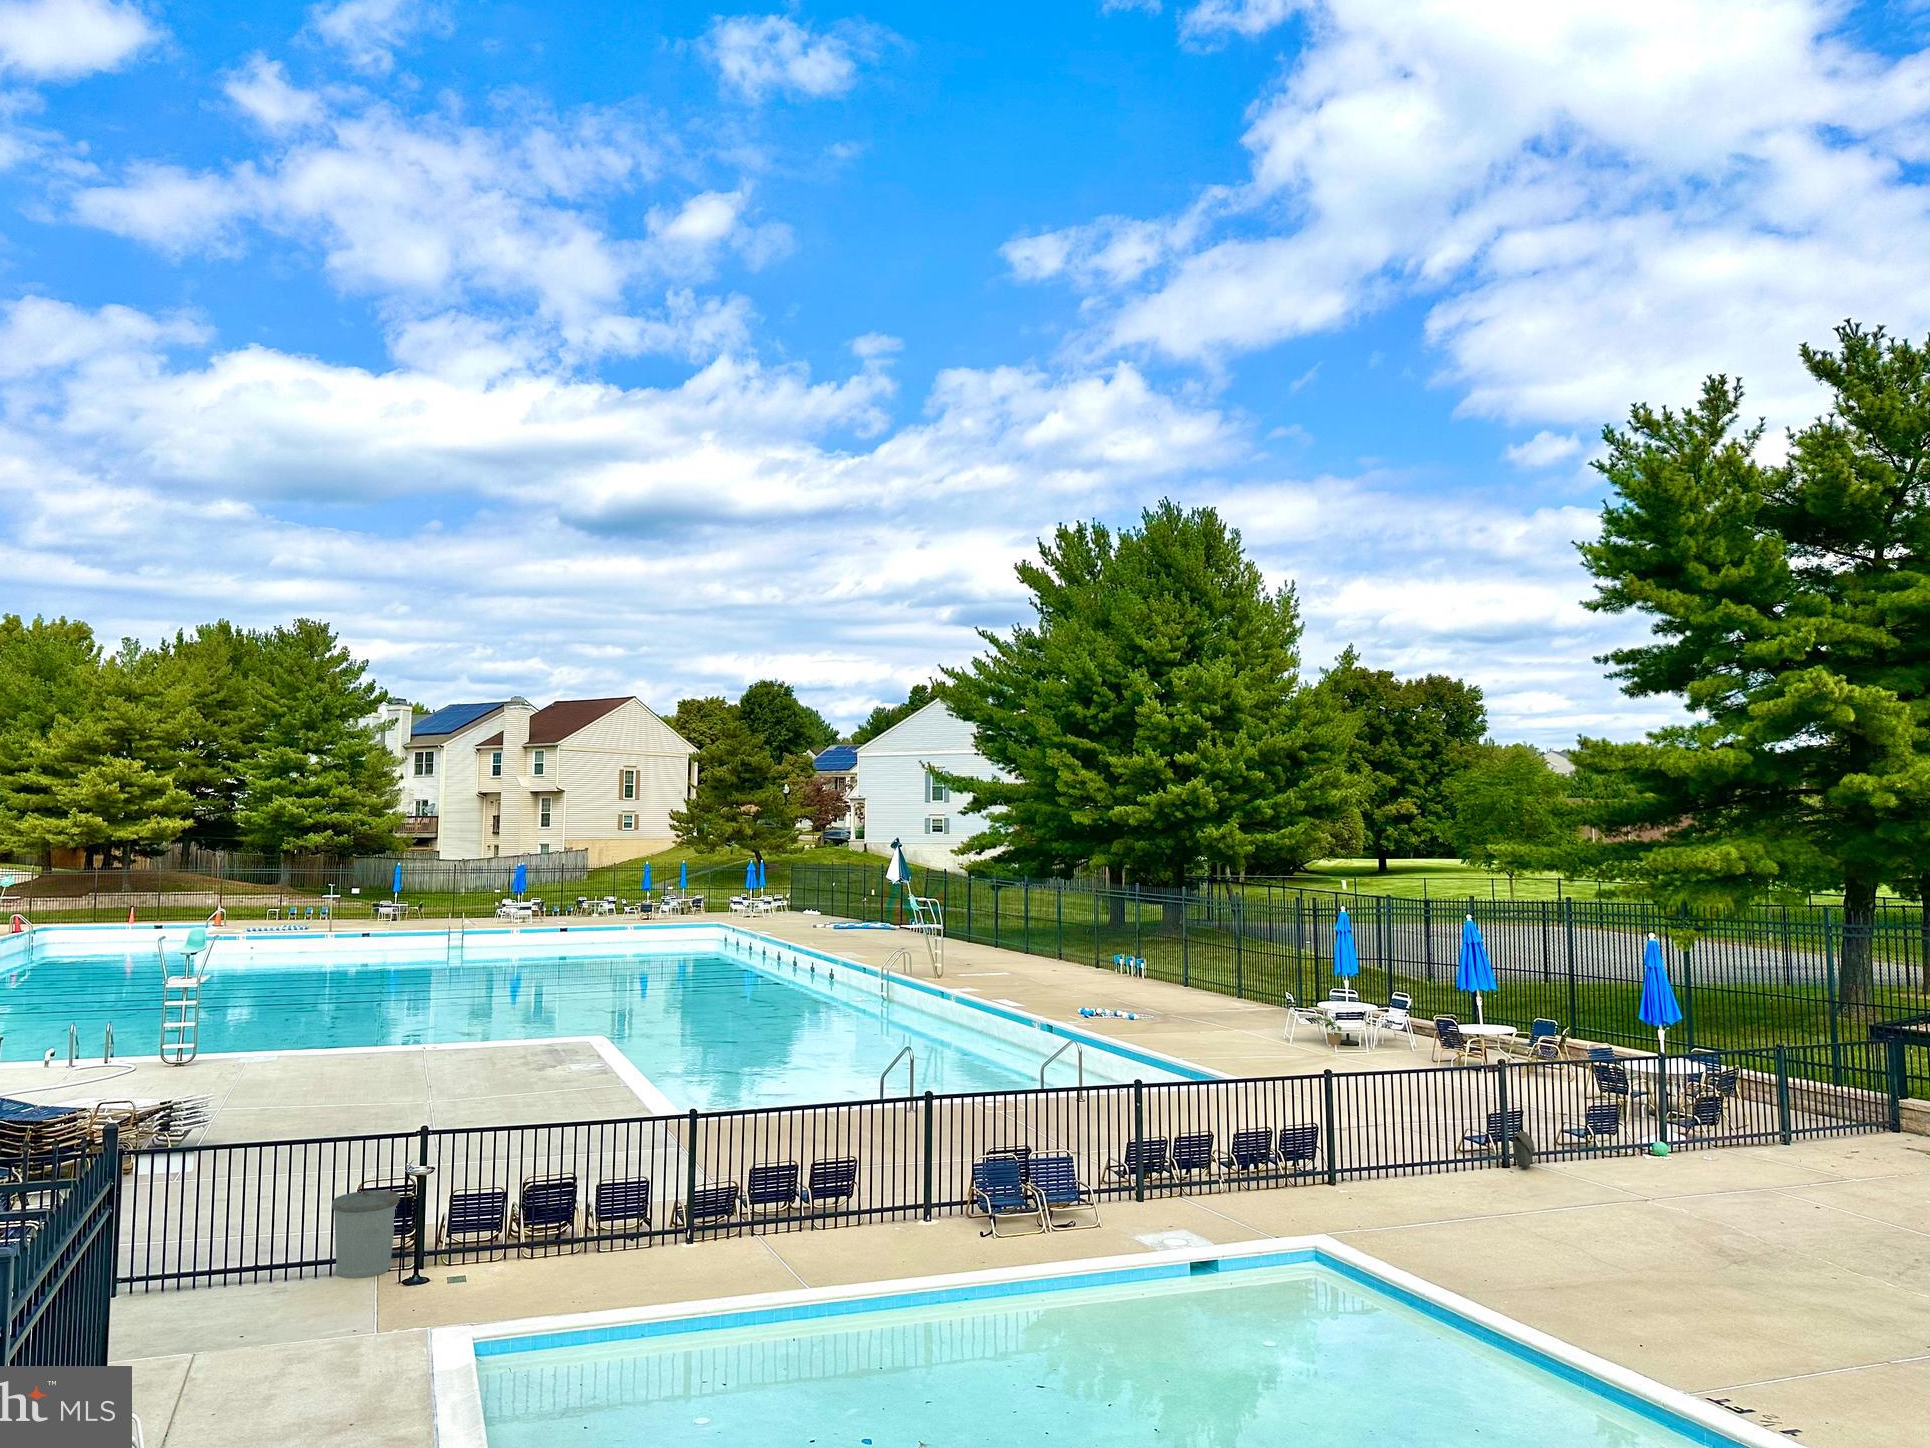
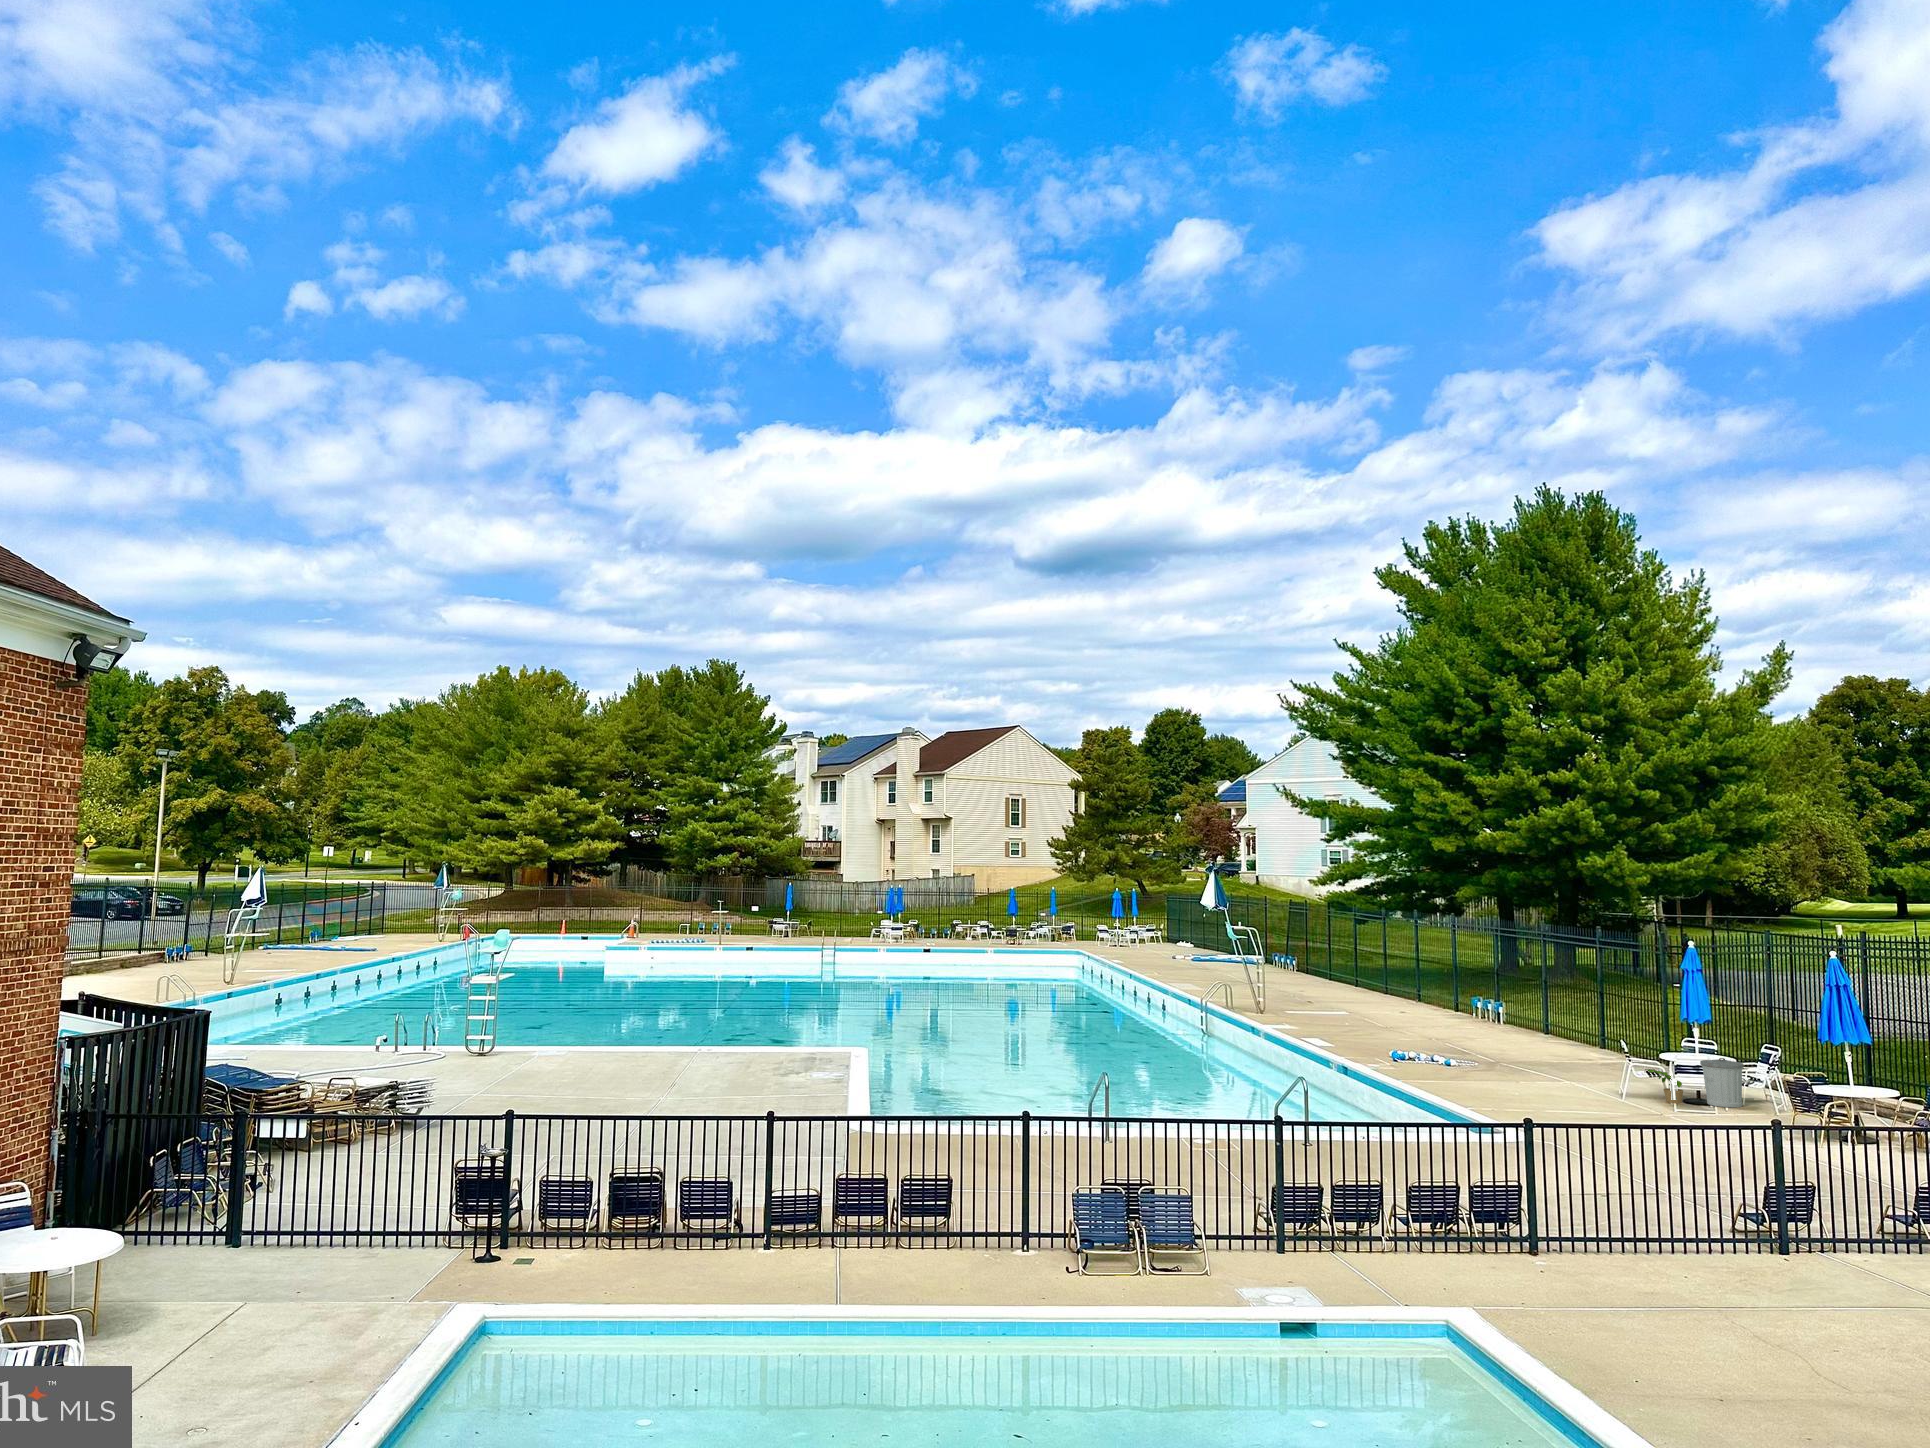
bag: present [1513,1131,1535,1169] -> none [1793,1211,1828,1259]
trash can: present [332,1190,400,1278] -> present [1700,1058,1744,1107]

